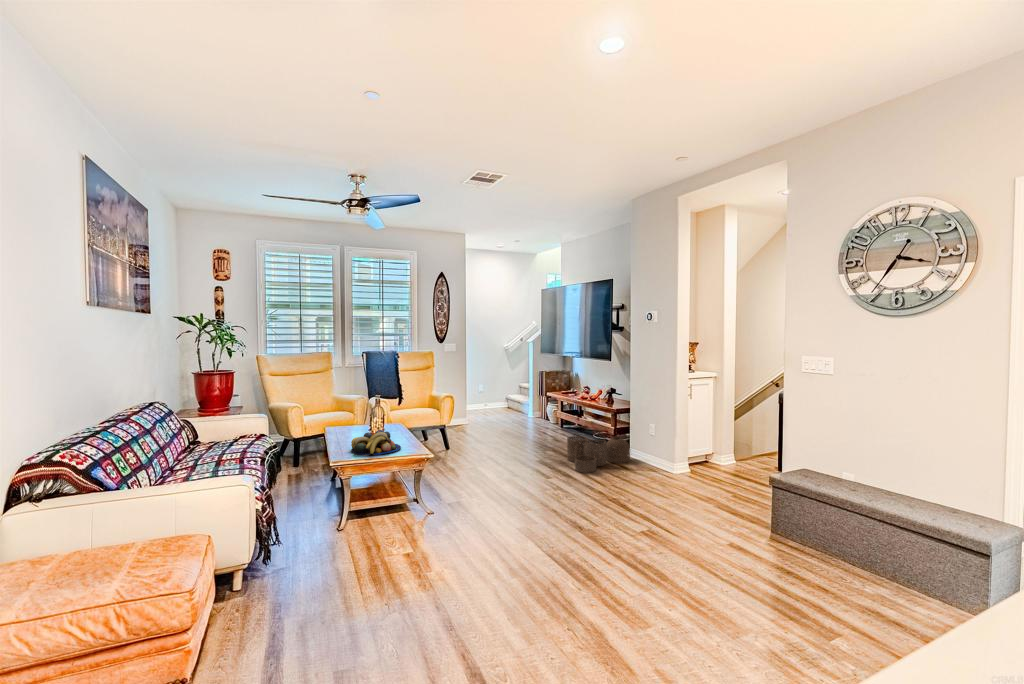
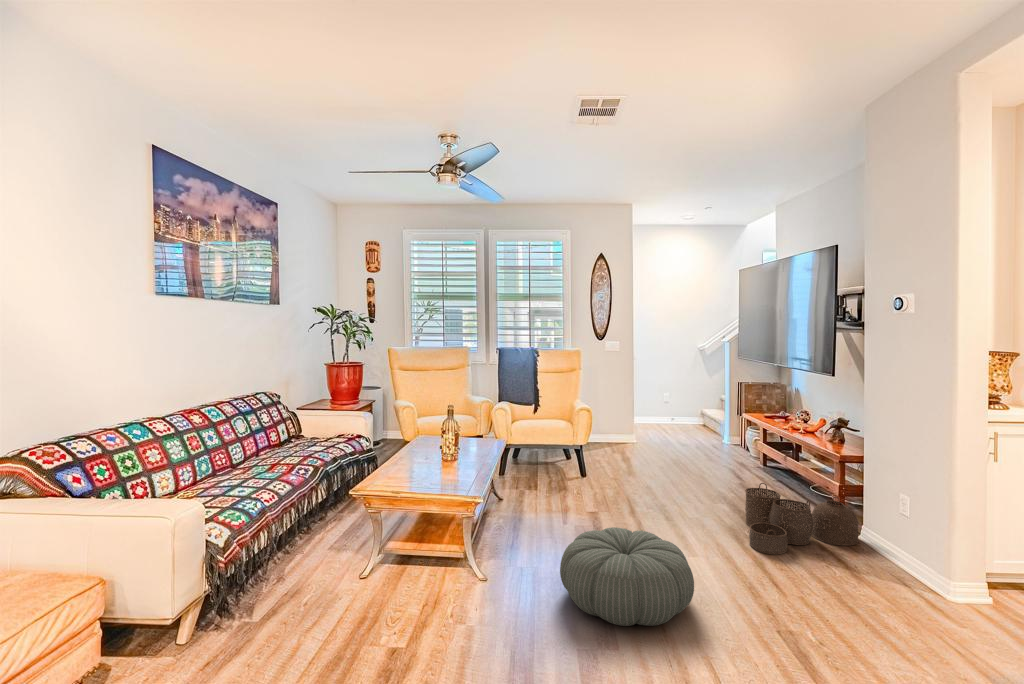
fruit bowl: present [351,430,401,456] -> none [404,451,469,487]
pouf: none [480,465,563,518] -> present [560,527,694,626]

